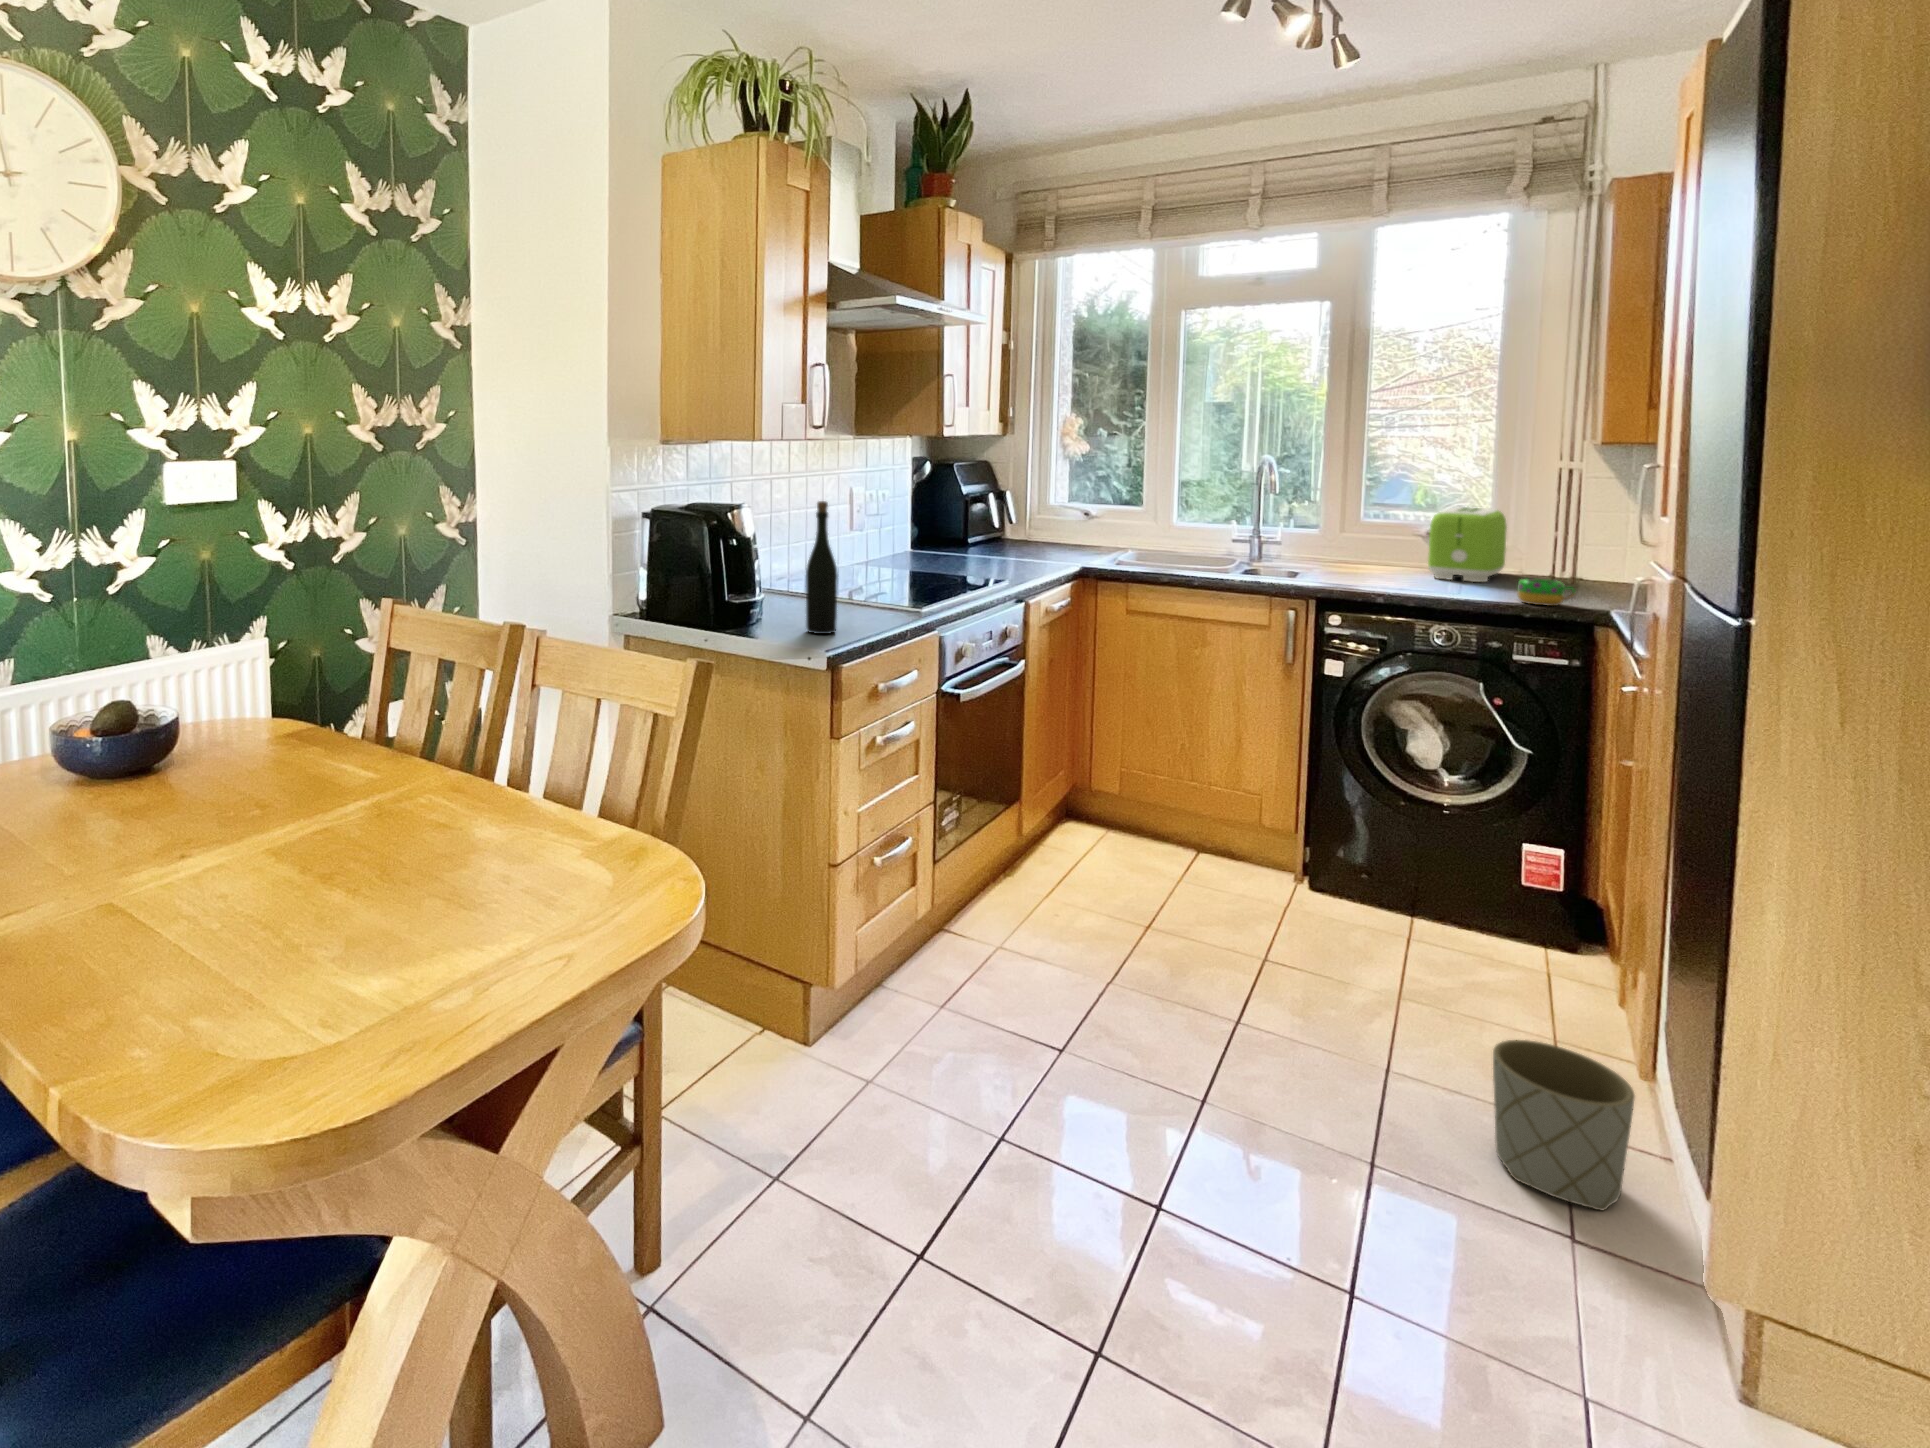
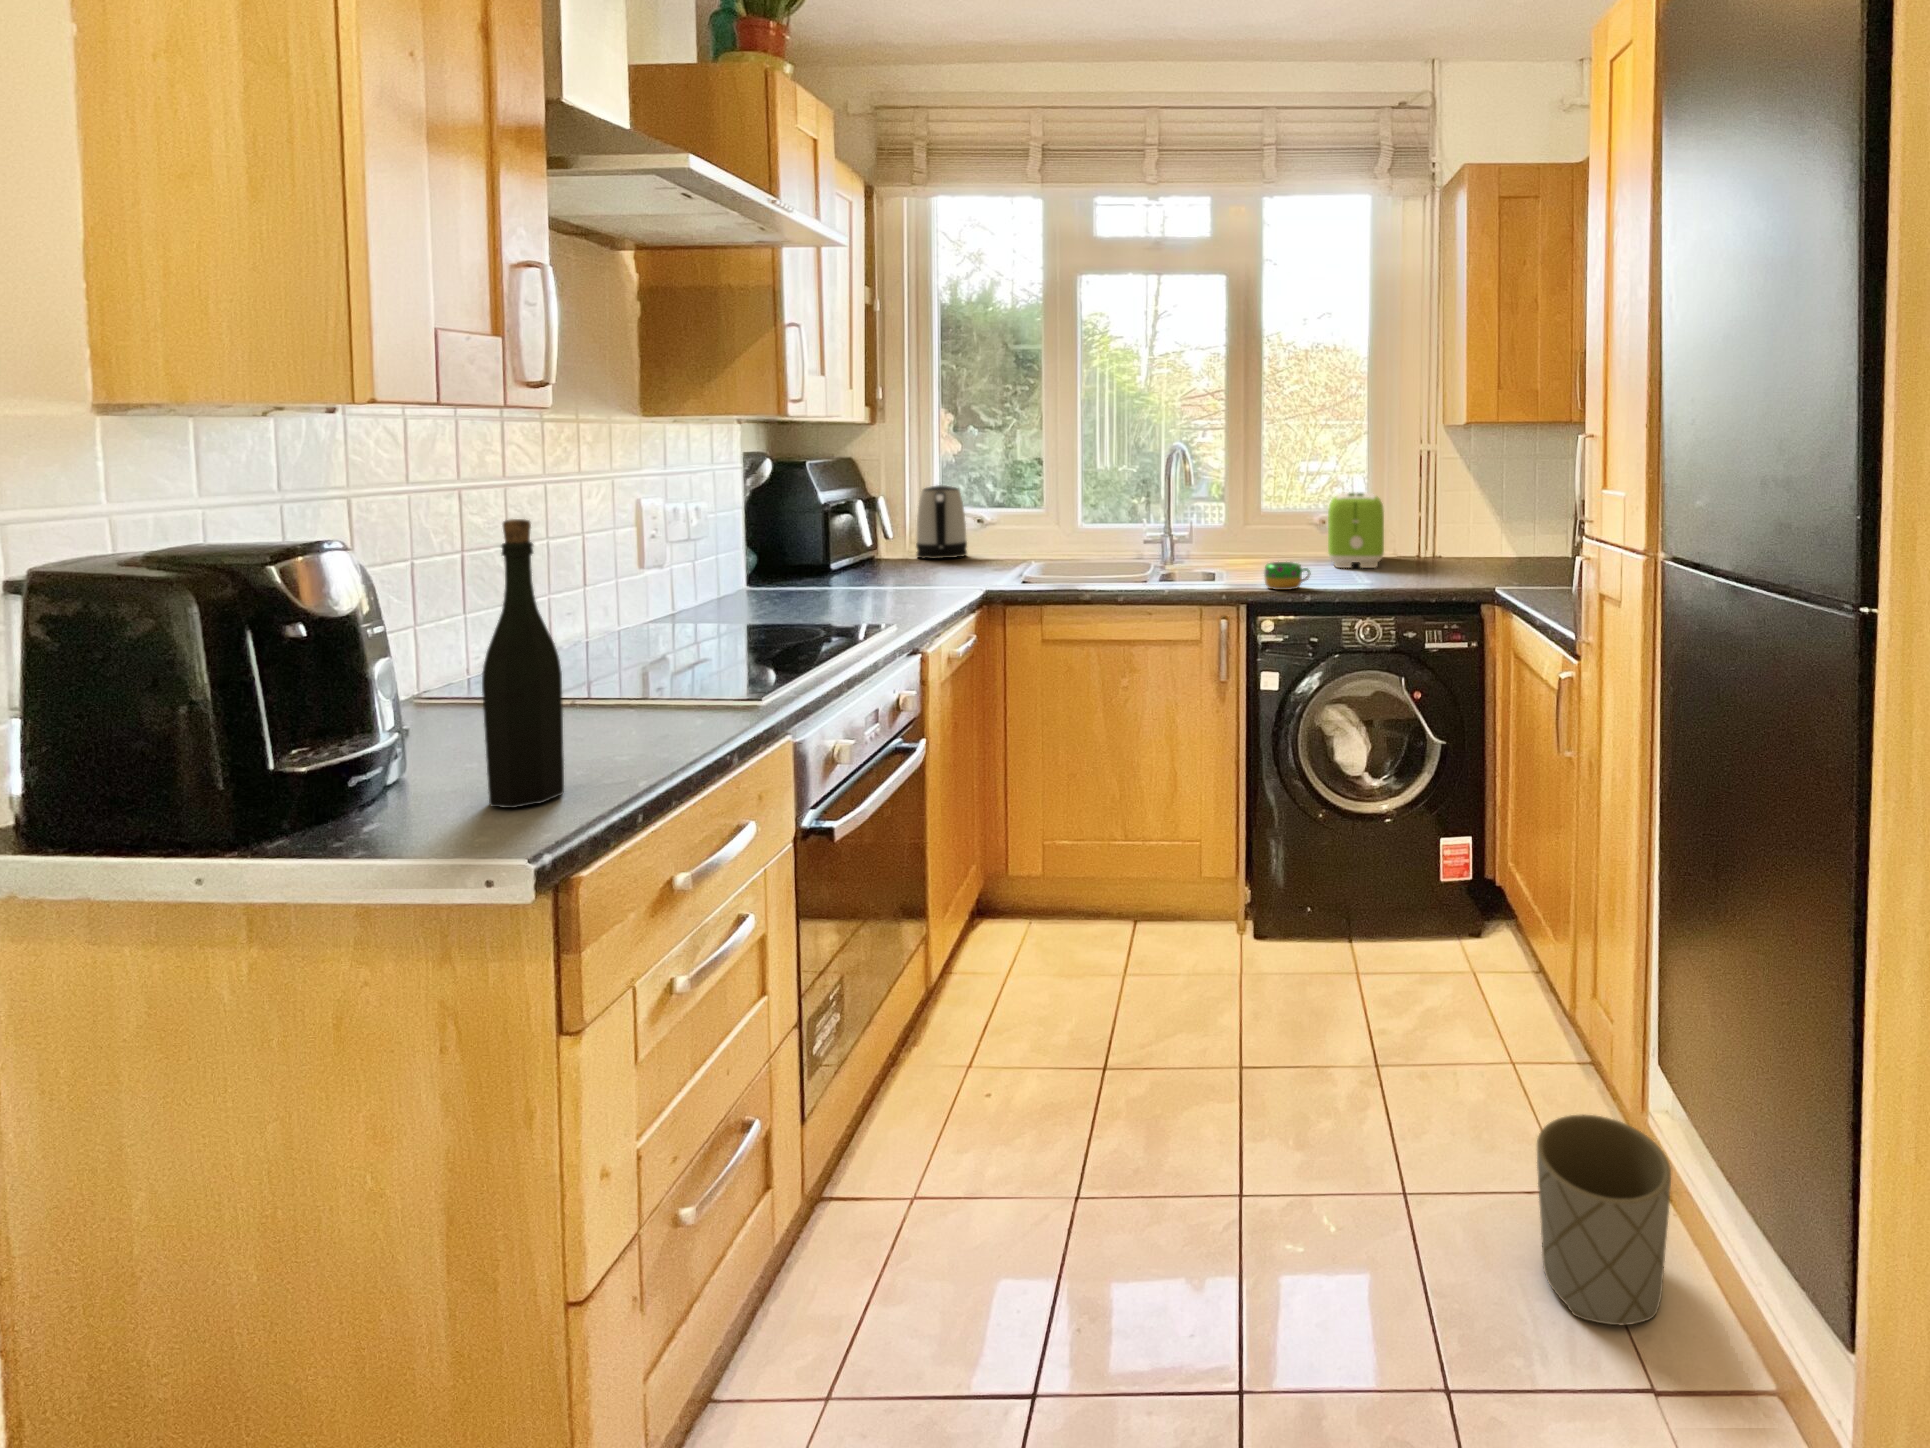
kettle: none [1034,484,1075,541] -> present [916,485,967,559]
mug: present [1517,578,1576,606] -> present [1264,562,1311,590]

